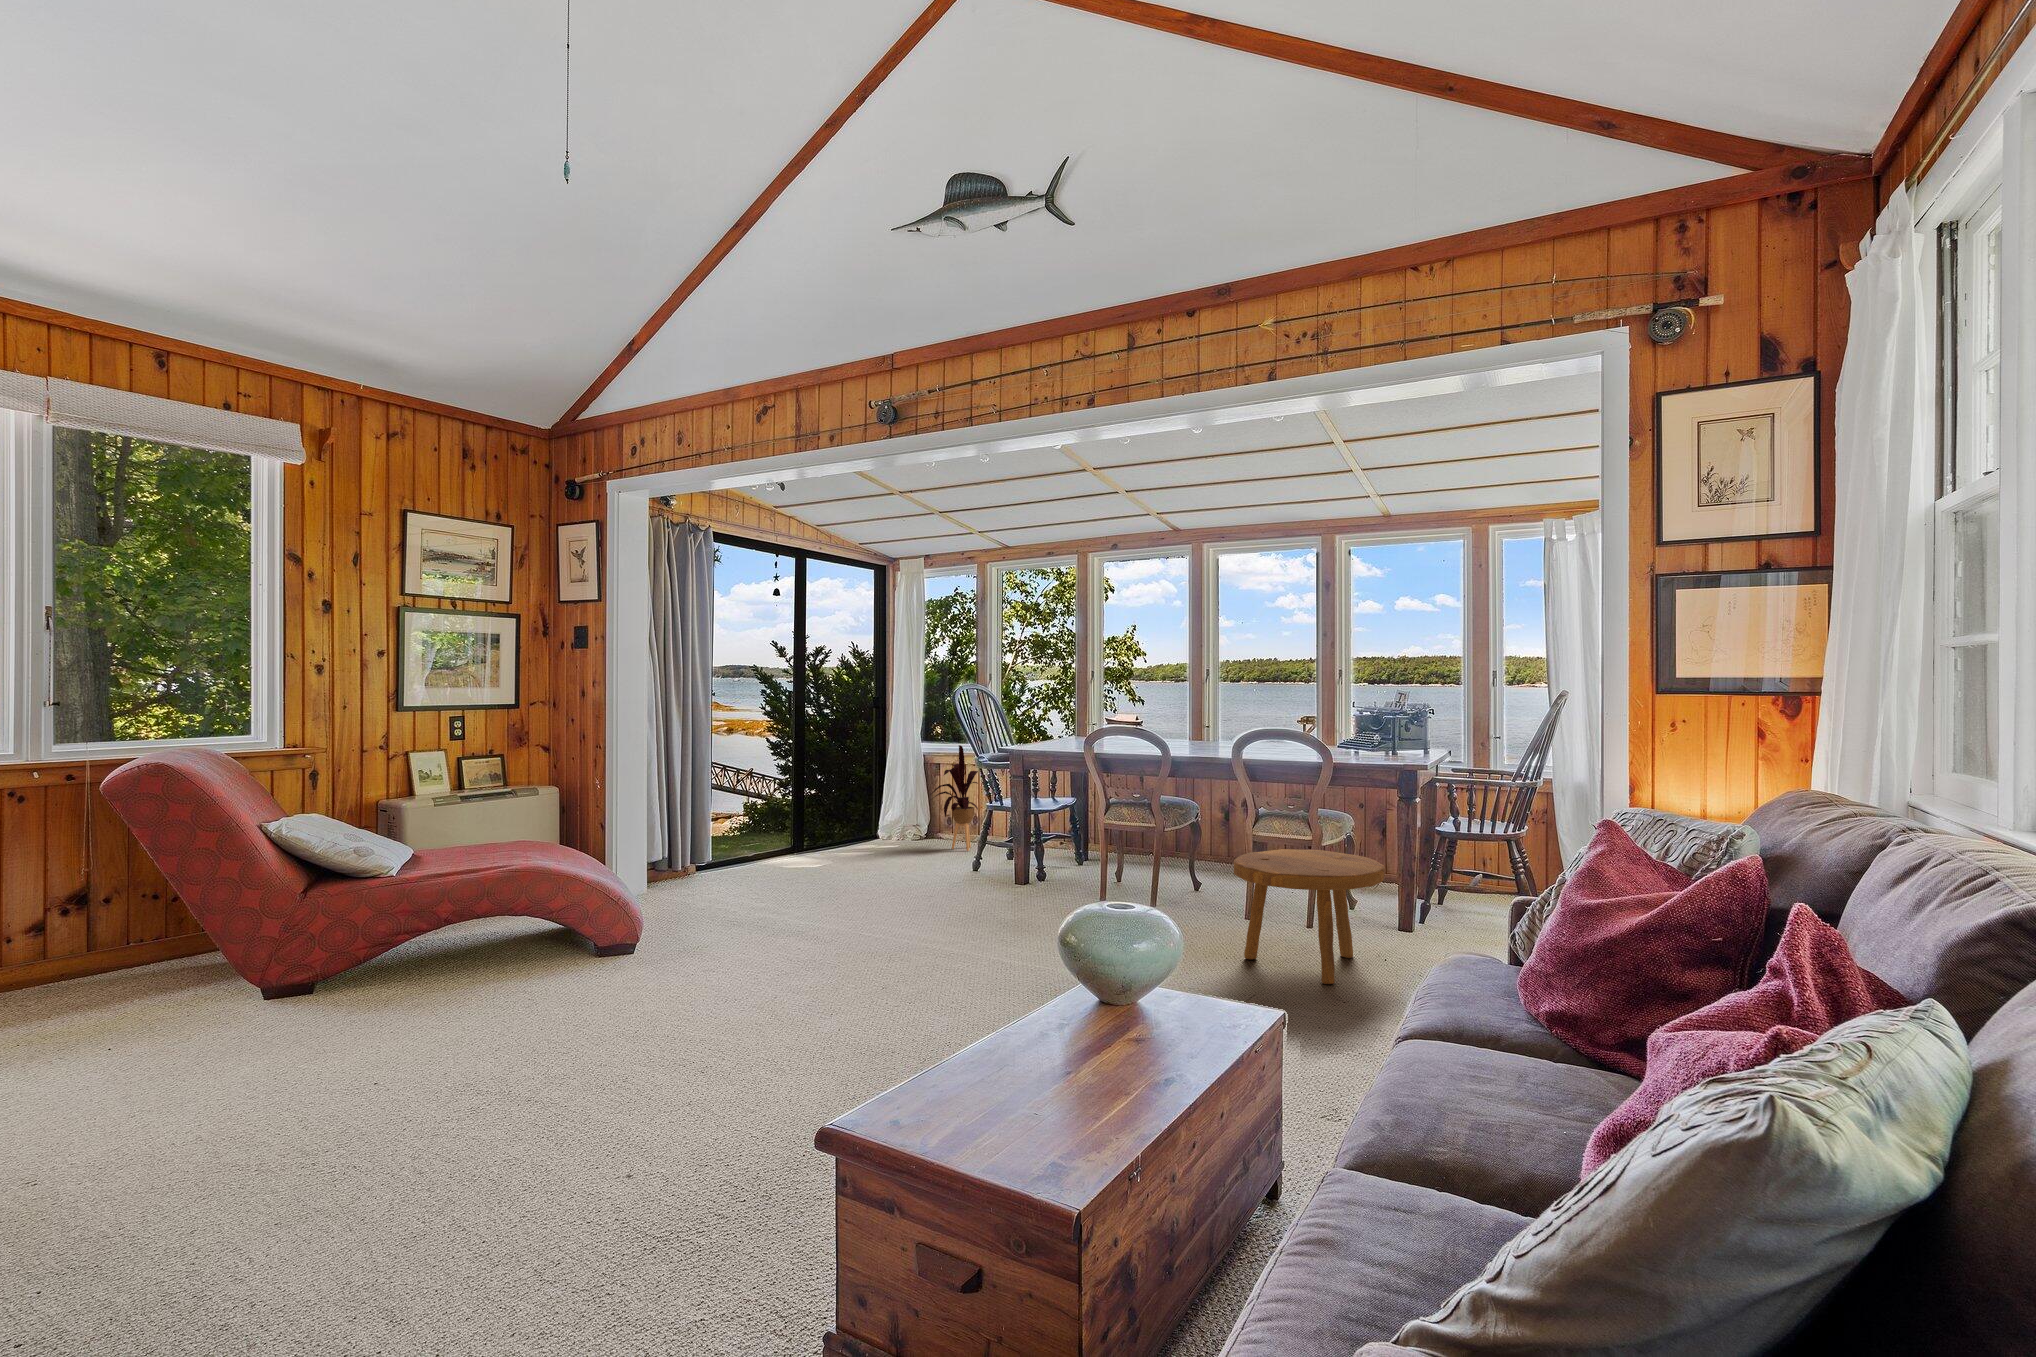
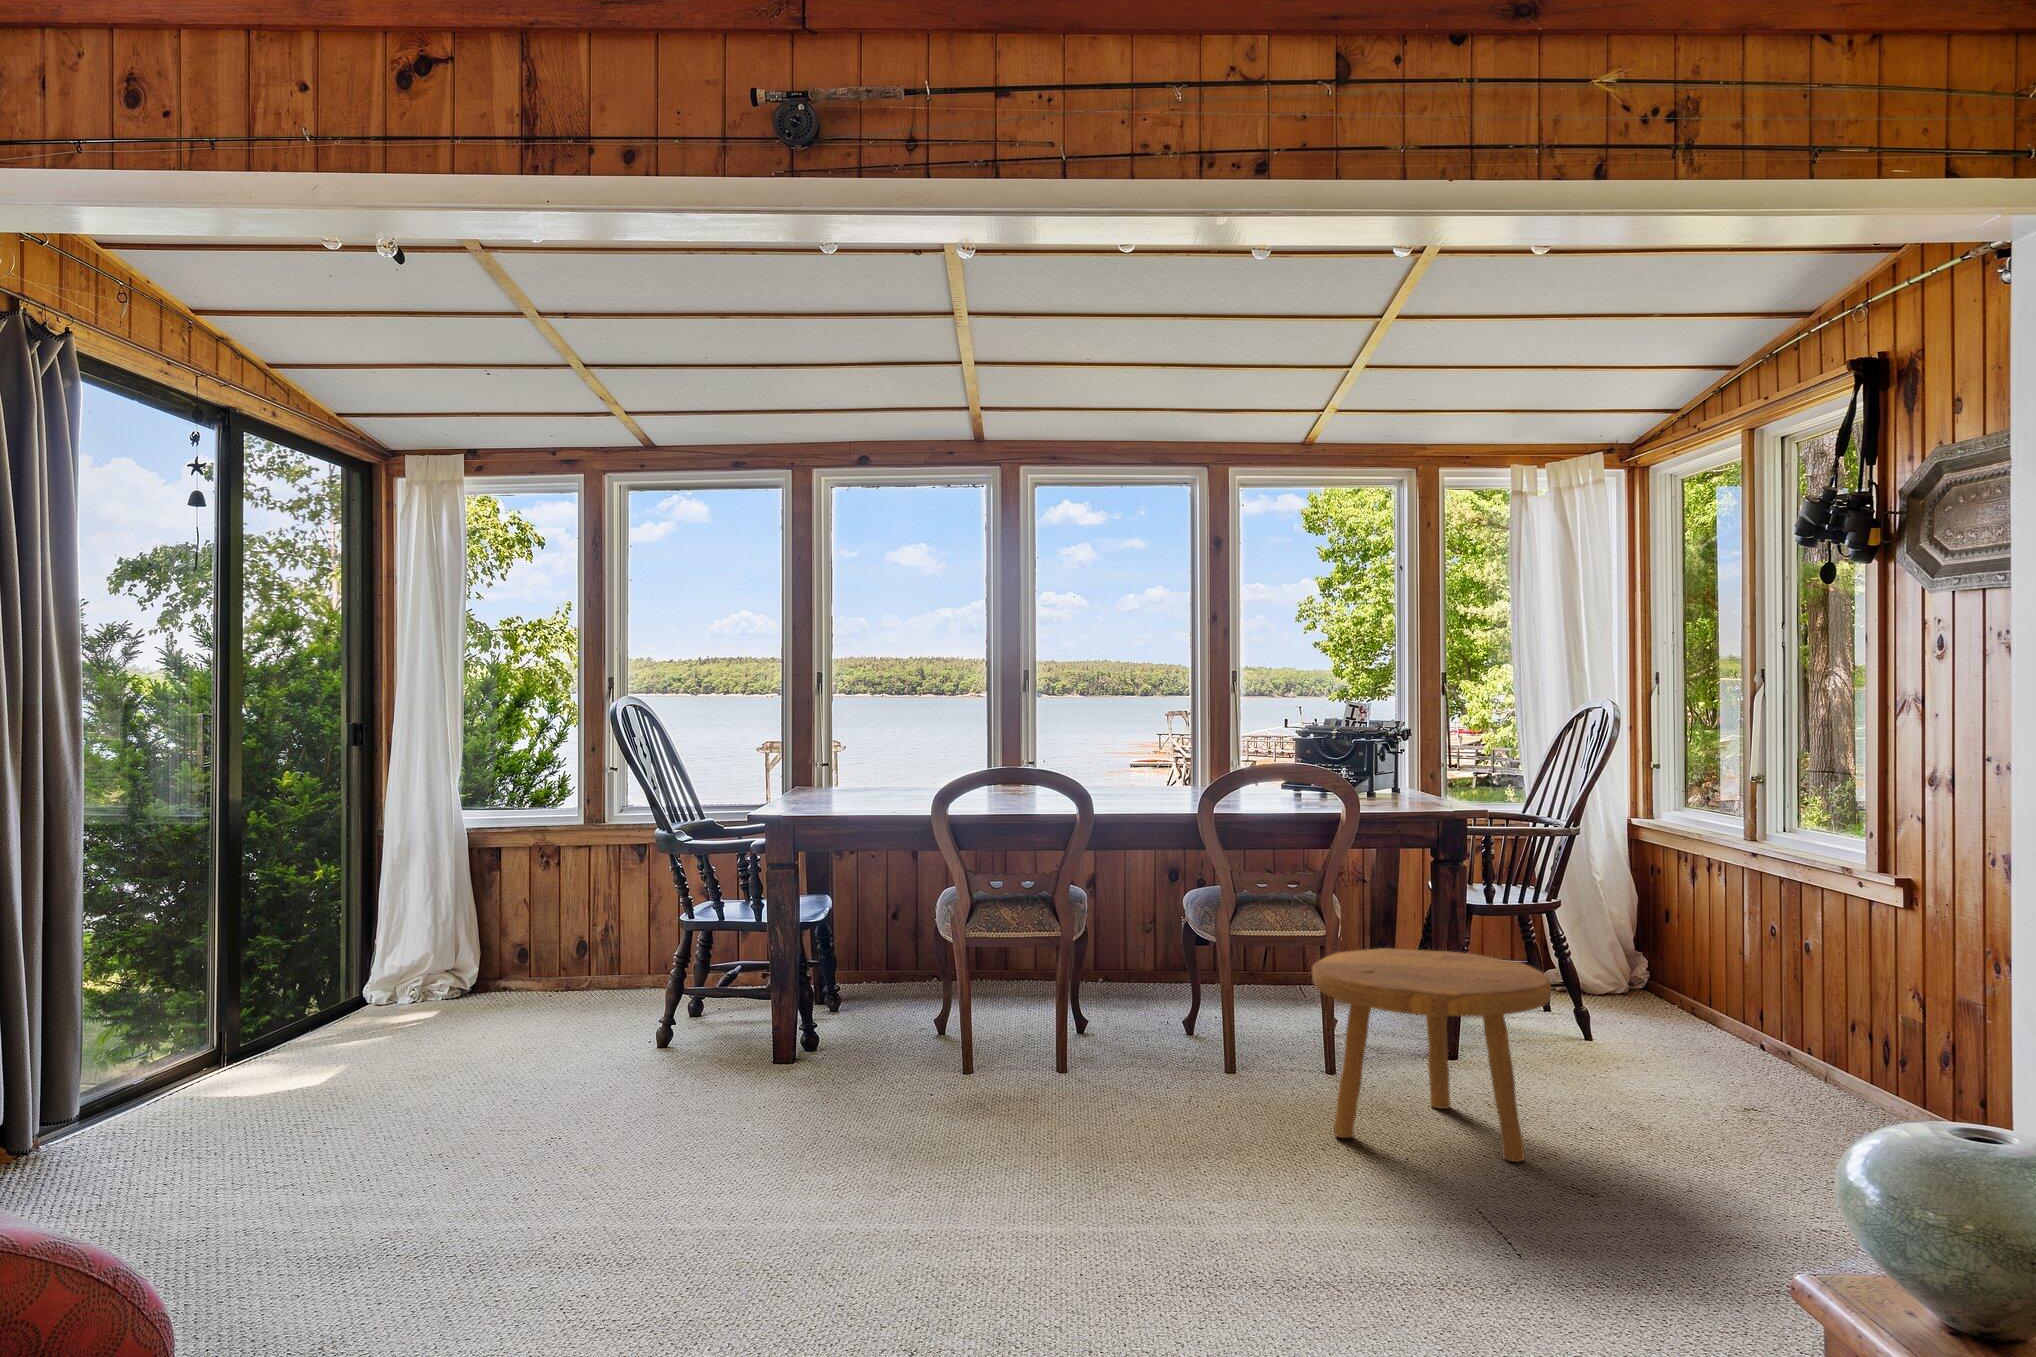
house plant: present [931,745,978,851] -> none [503,819,606,1004]

